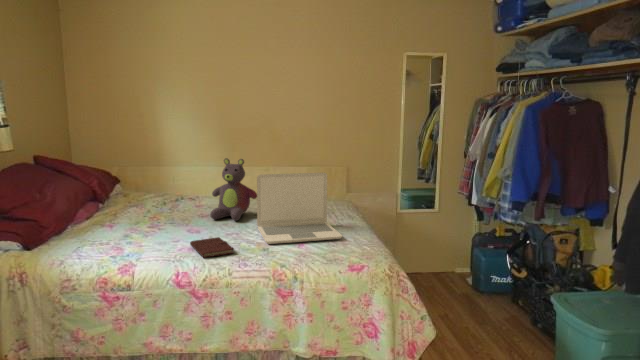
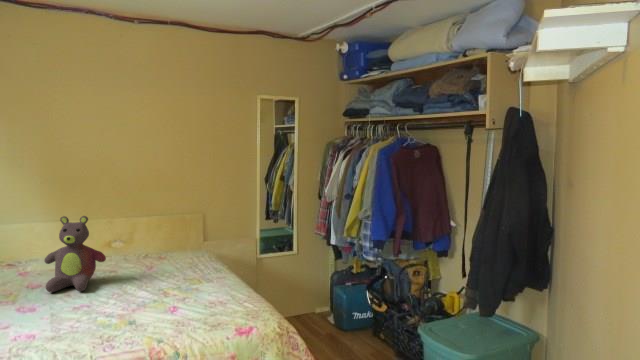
laptop: present [257,173,342,244] -> none [111,226,217,316]
notebook: present [190,237,234,258] -> none [32,316,96,346]

